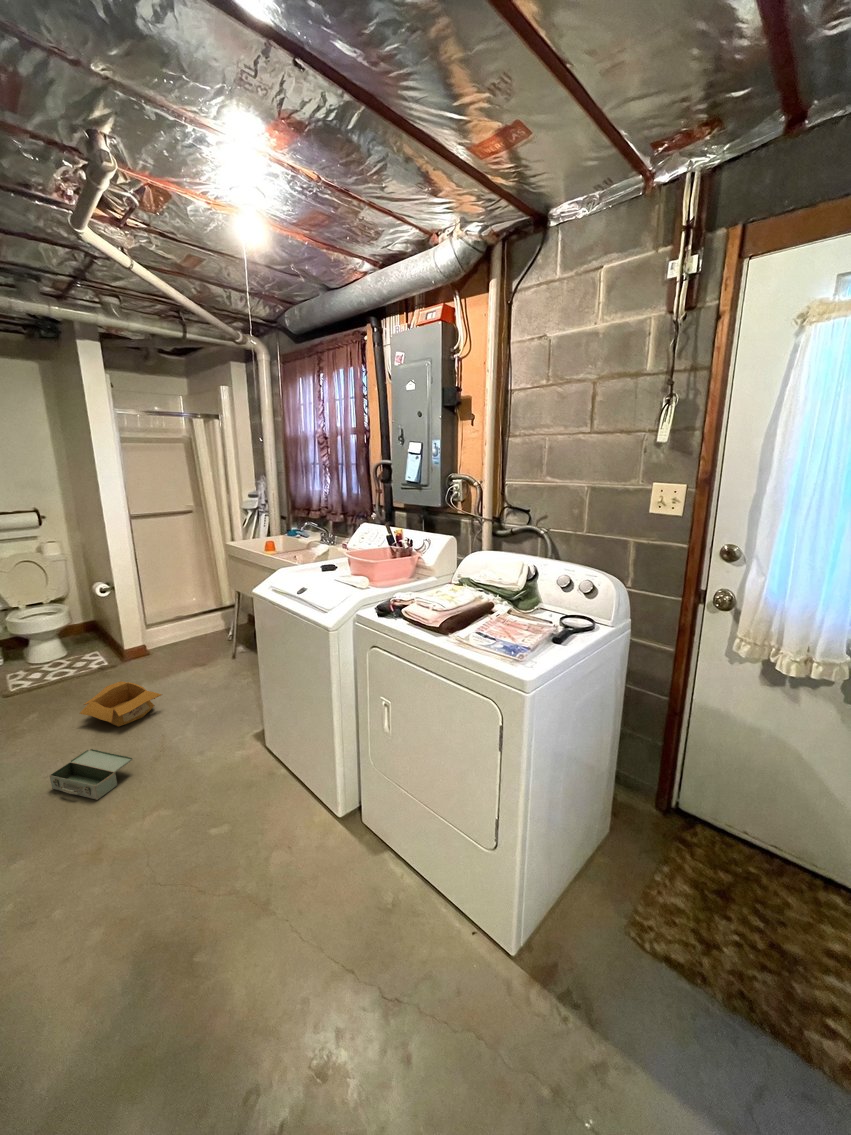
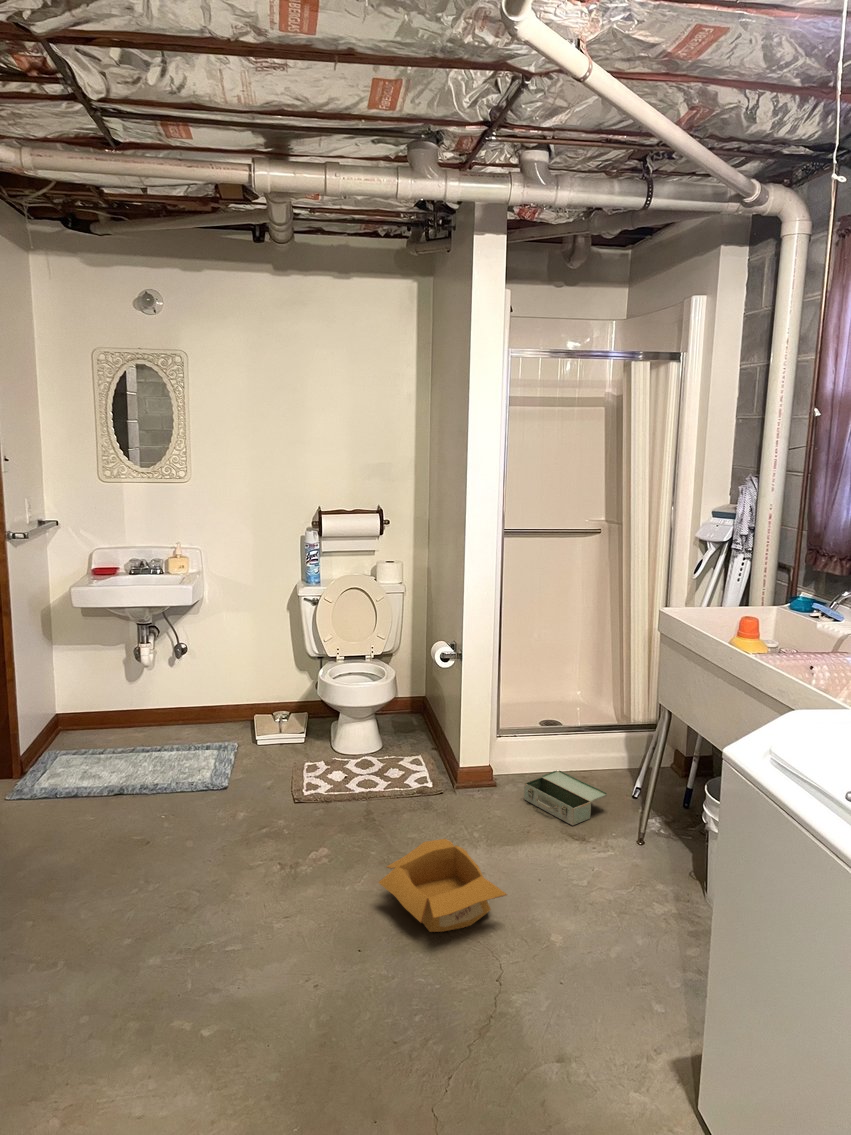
toolbox: present [50,749,133,800] -> present [524,771,607,825]

